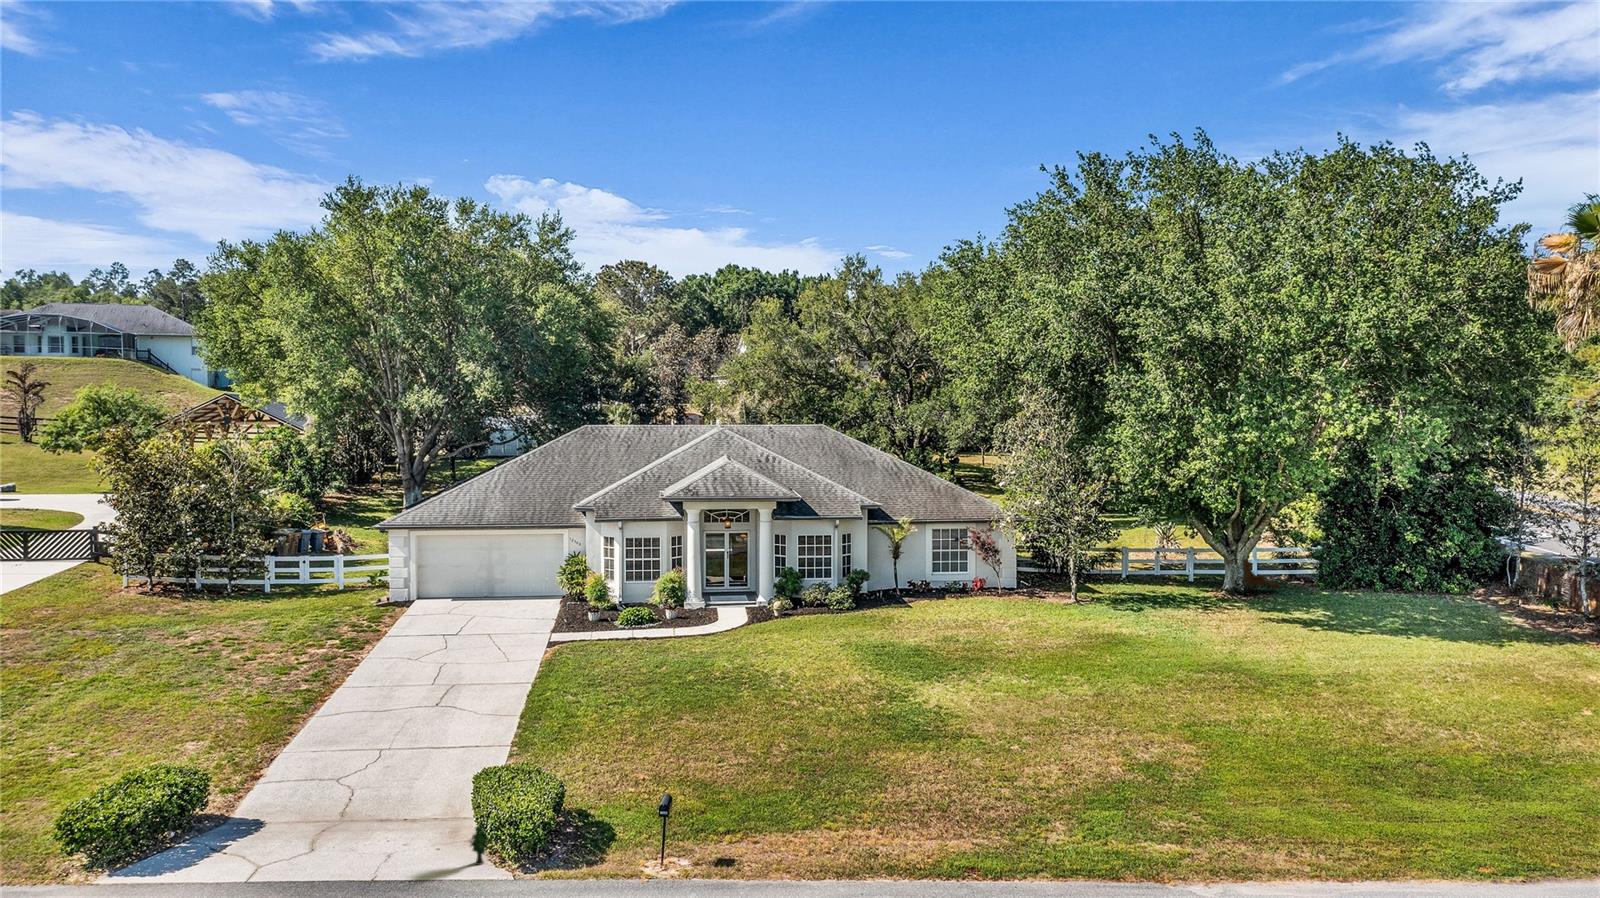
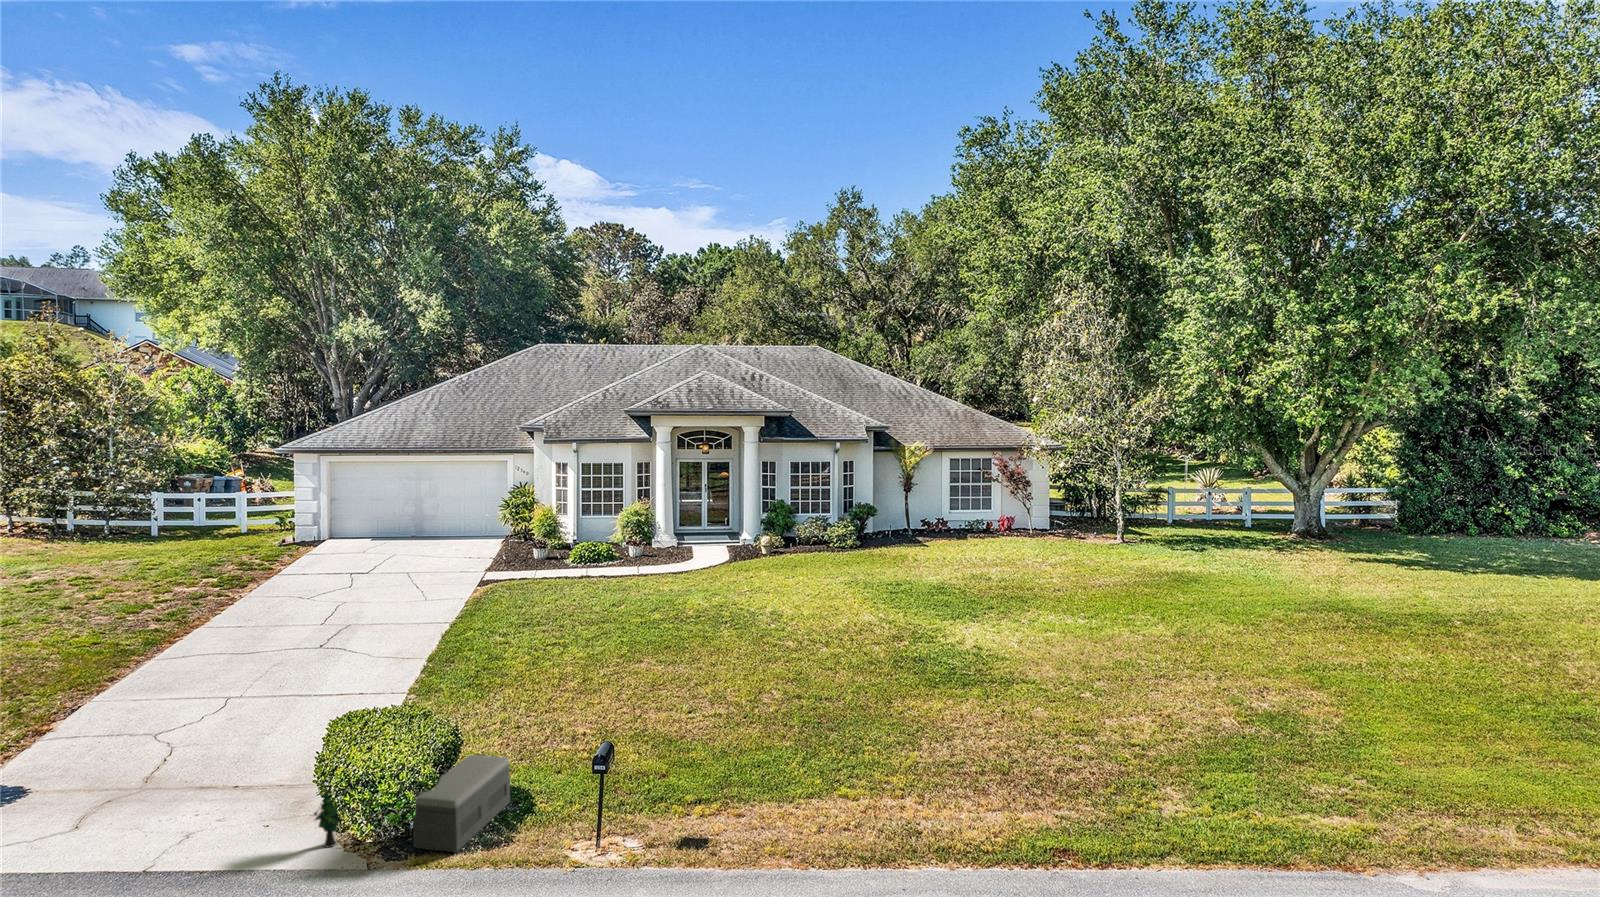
lounge chair: present [1243,559,1281,592] -> none [1317,491,1367,533]
storage bench: none [537,799,599,869] -> present [413,755,510,852]

